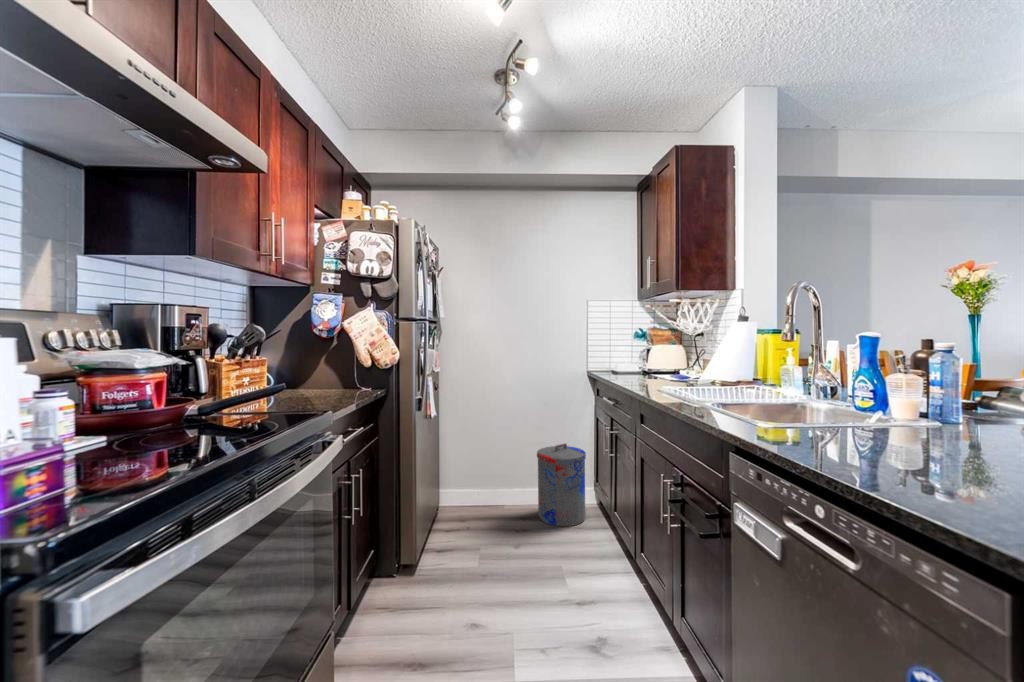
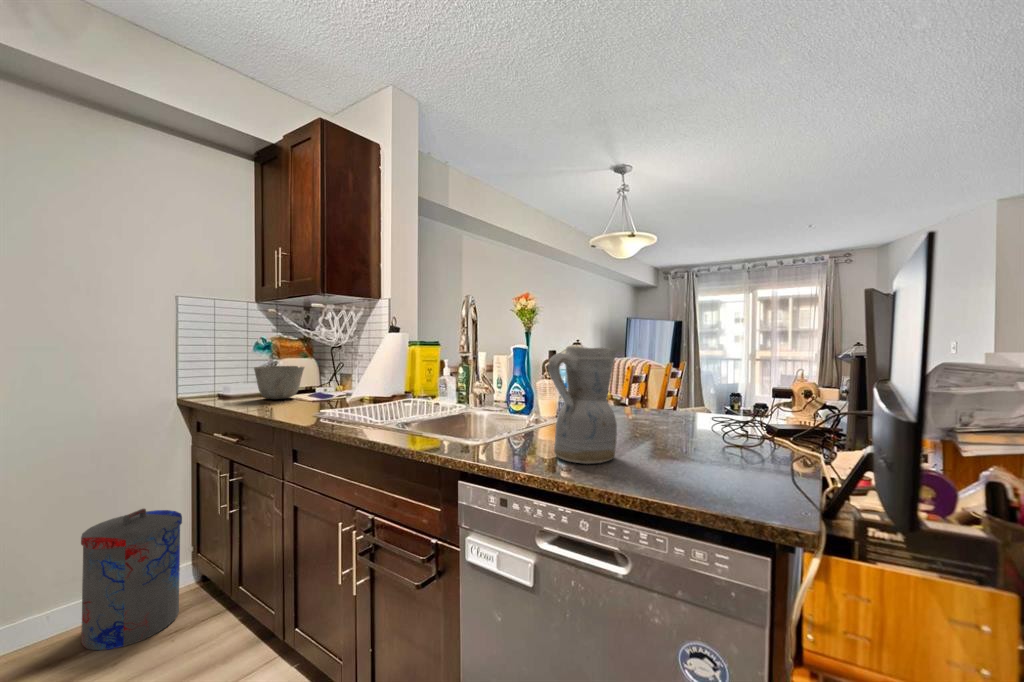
ceramic pitcher: none [815,340,919,466] -> present [548,347,617,464]
ceramic bowl: none [627,352,665,378] -> present [254,366,304,399]

